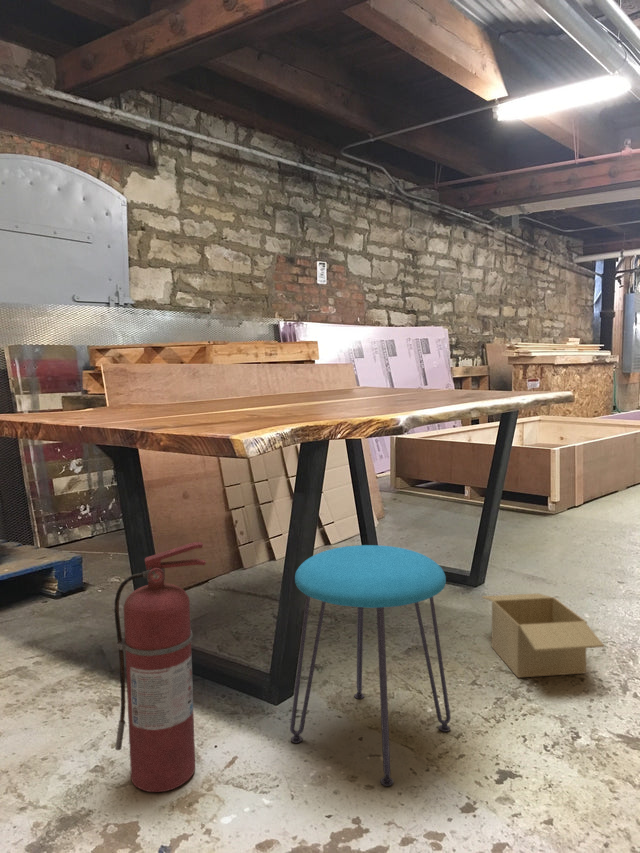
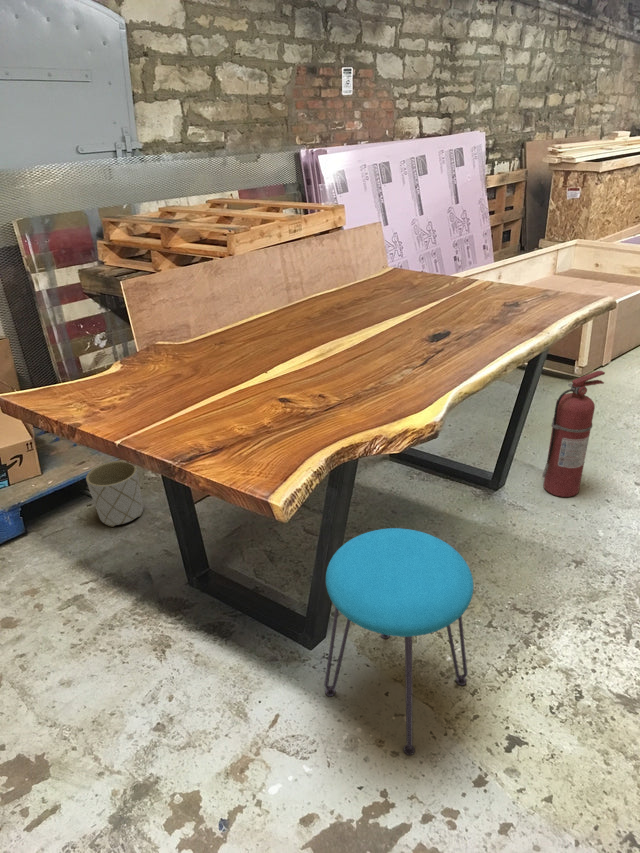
fire extinguisher: present [114,542,206,792] -> present [542,371,605,497]
planter: none [36,552,93,621] -> present [86,460,143,527]
cardboard box: present [483,594,604,678] -> none [503,517,617,613]

